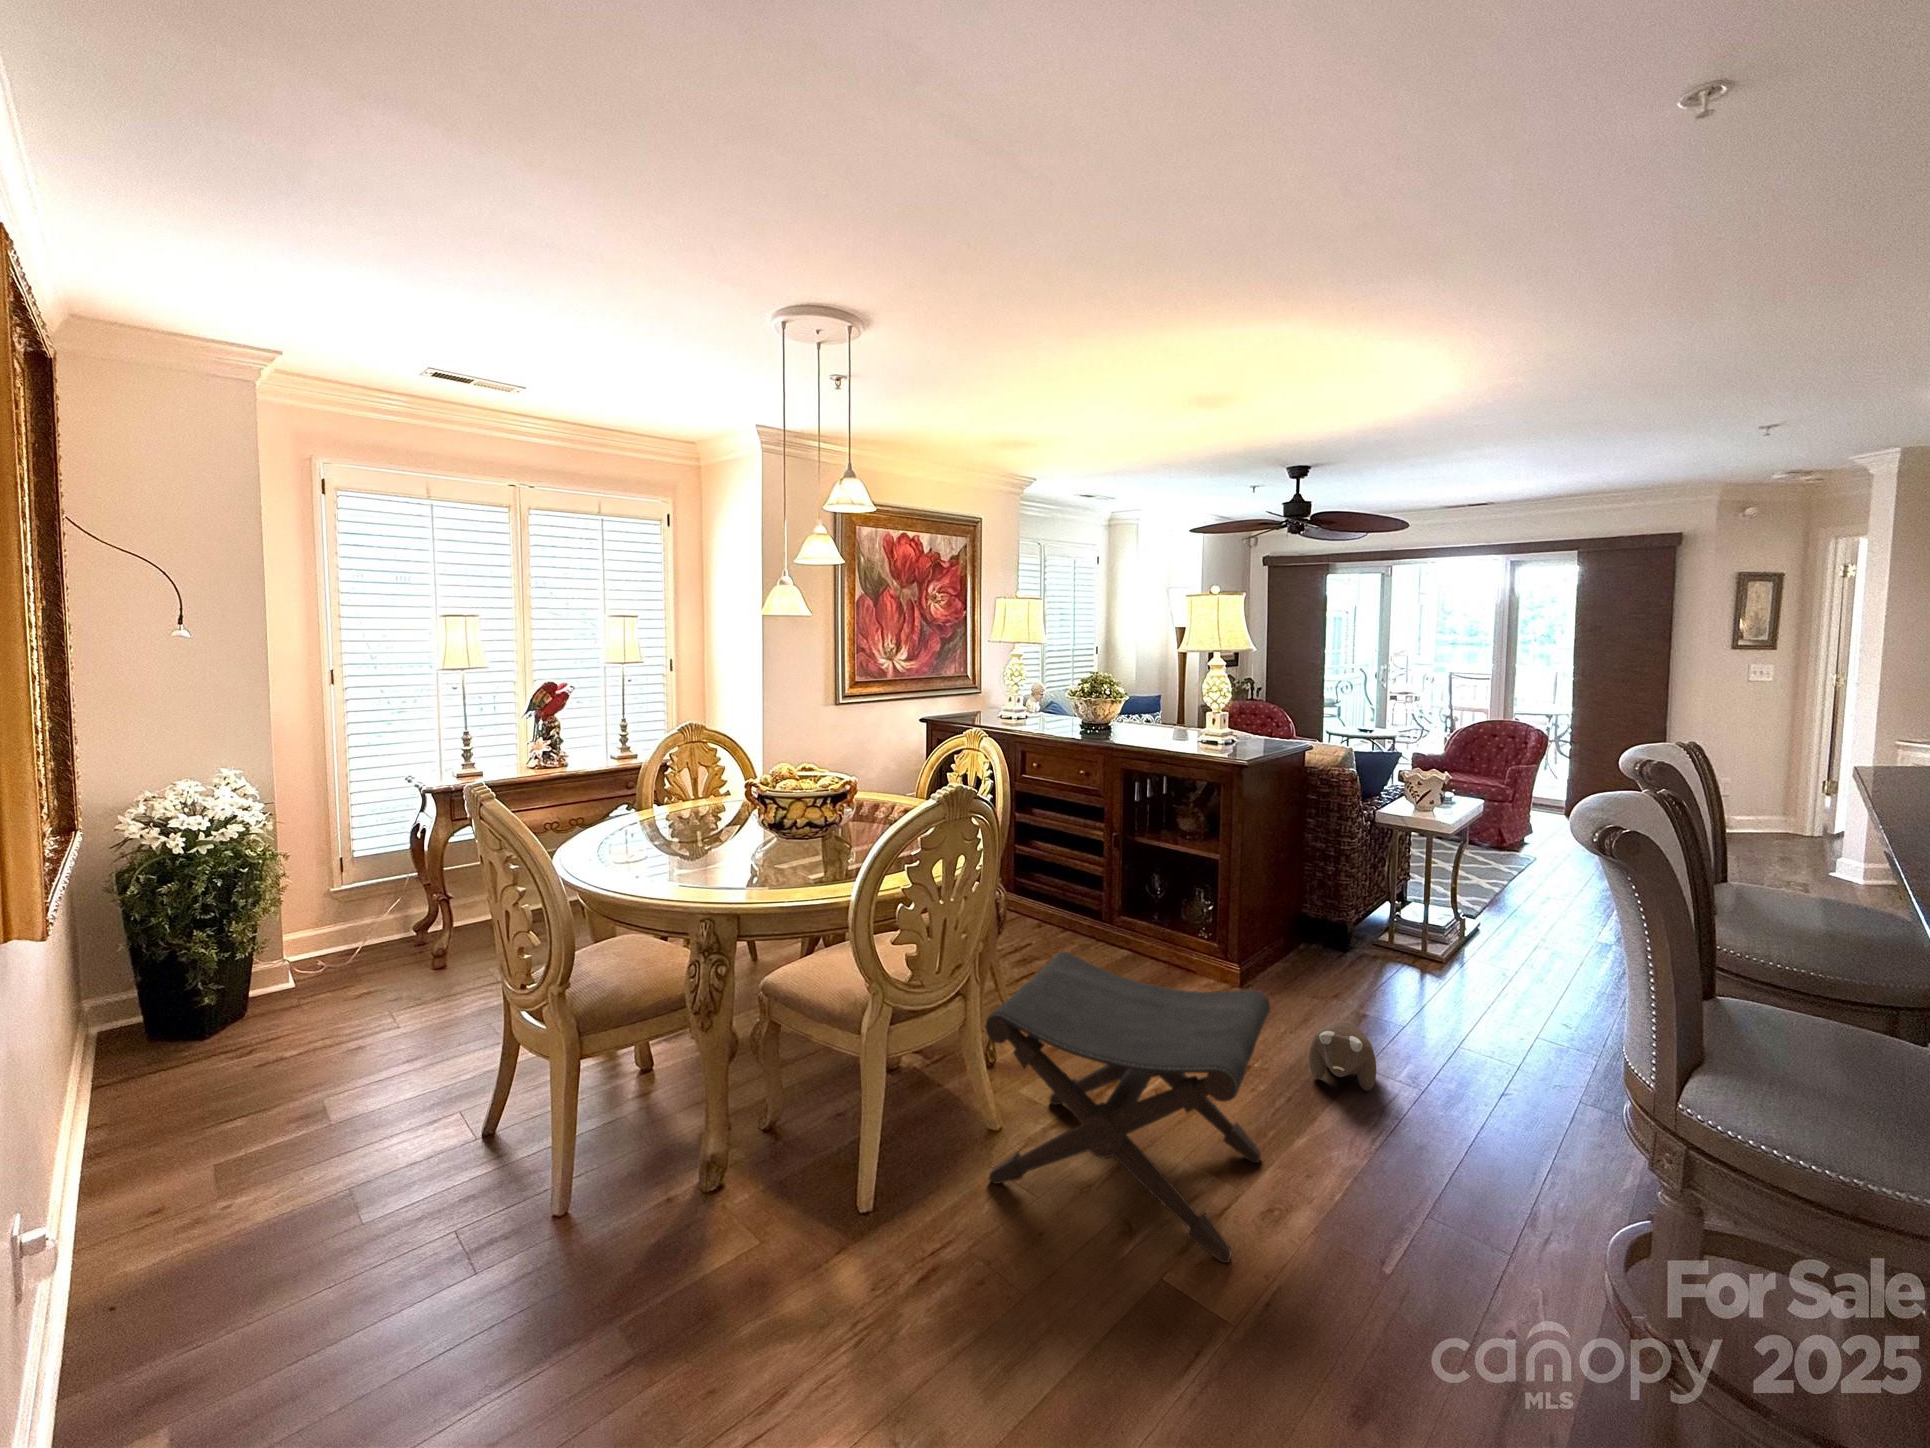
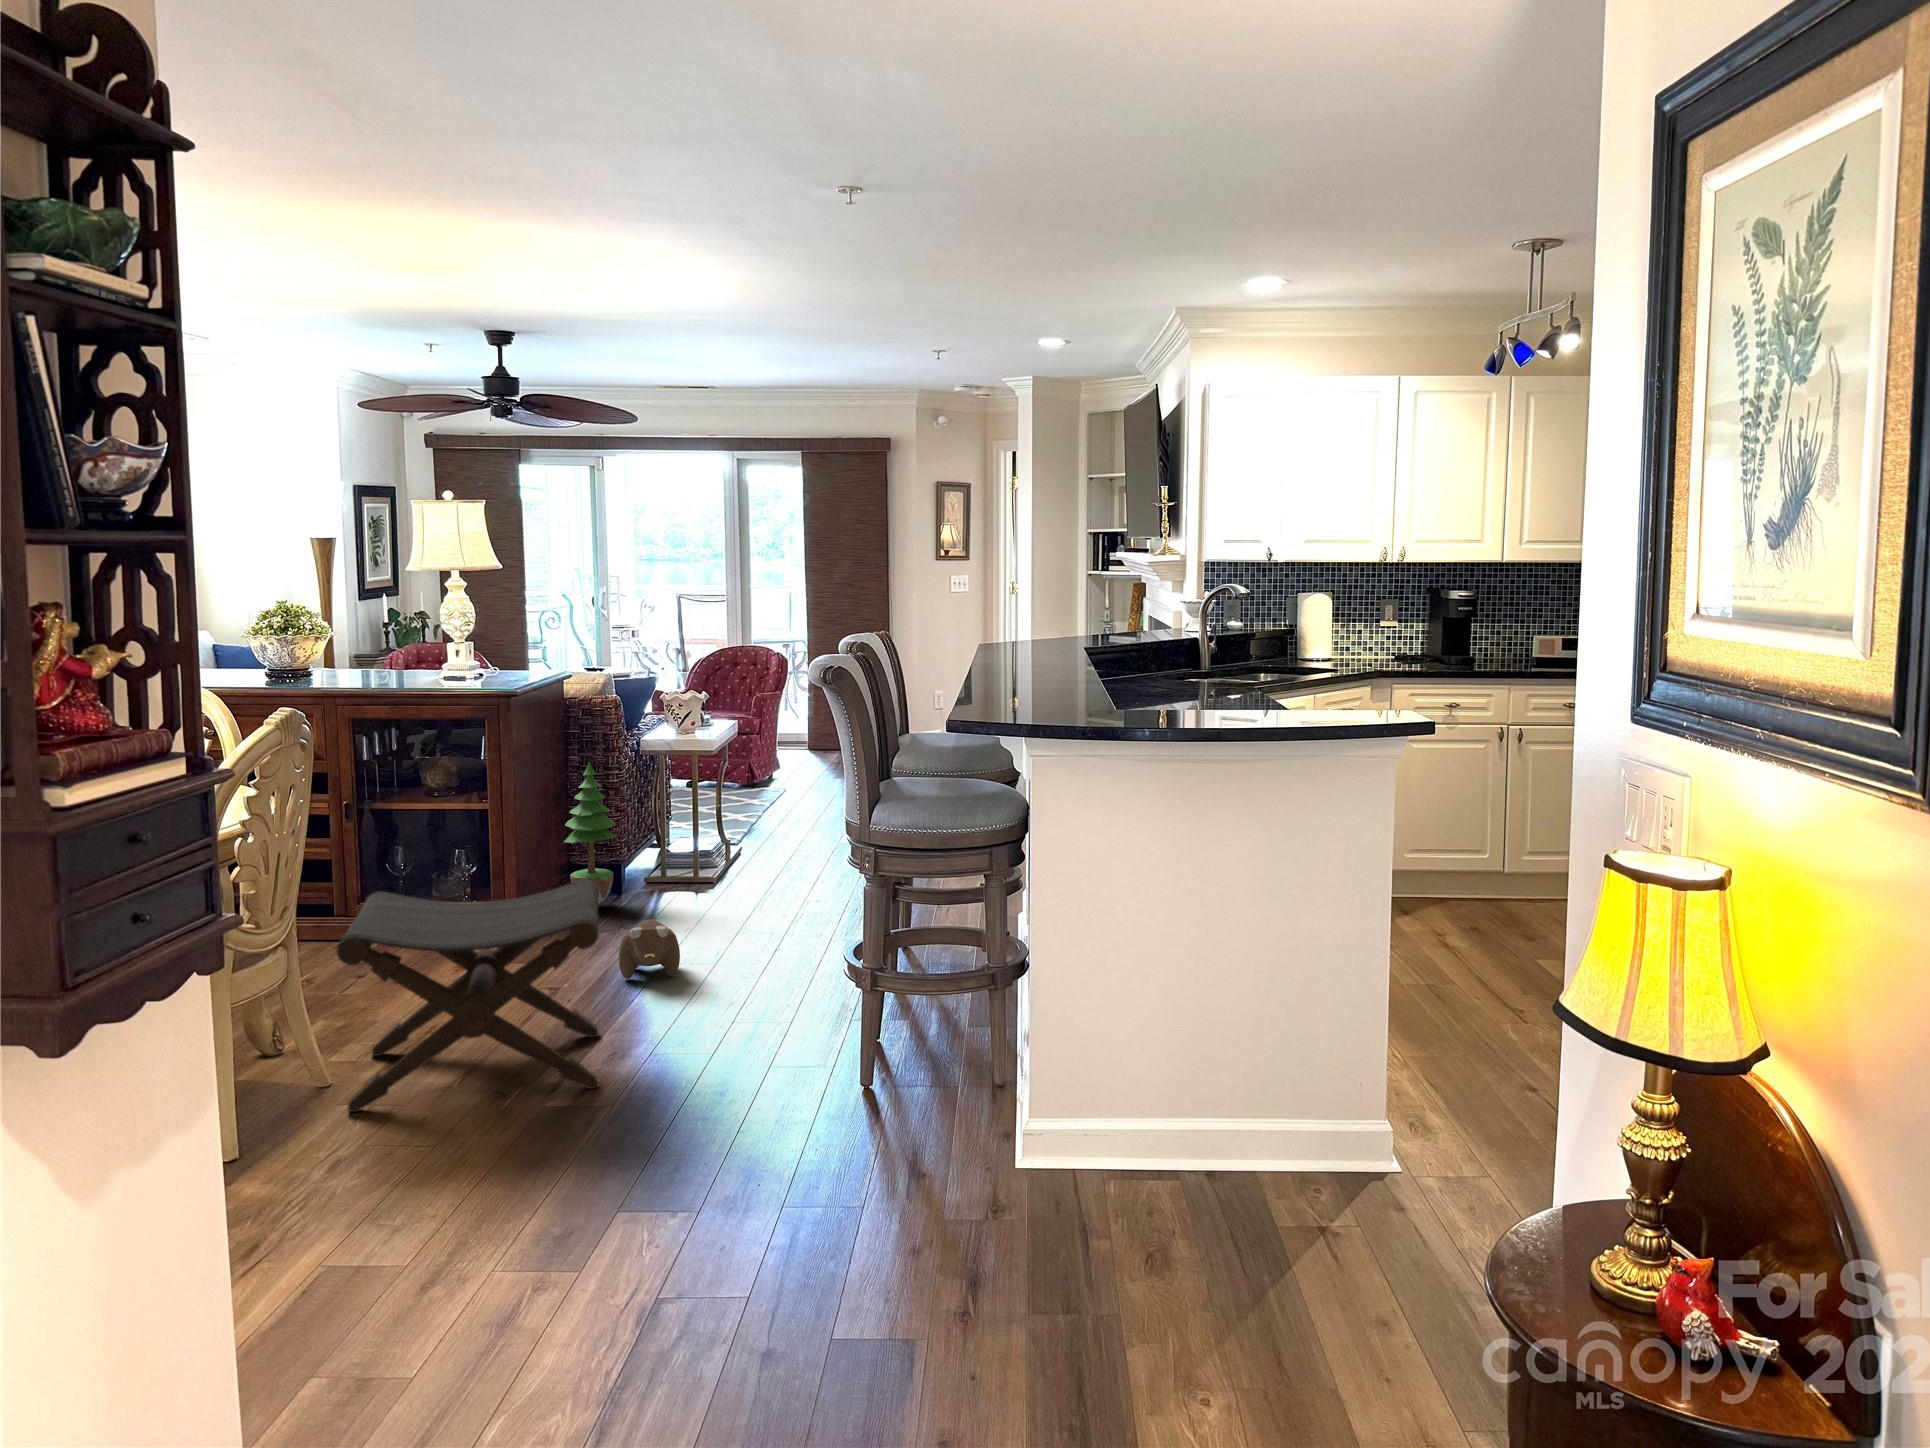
potted tree: none [1289,830,1342,965] -> present [564,762,617,904]

